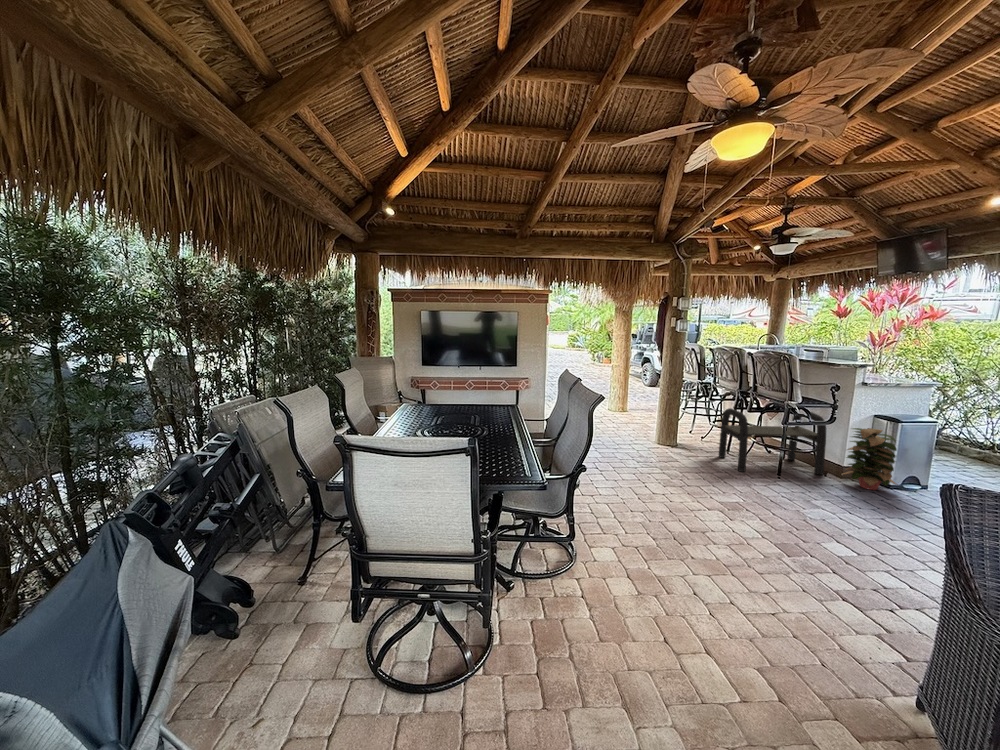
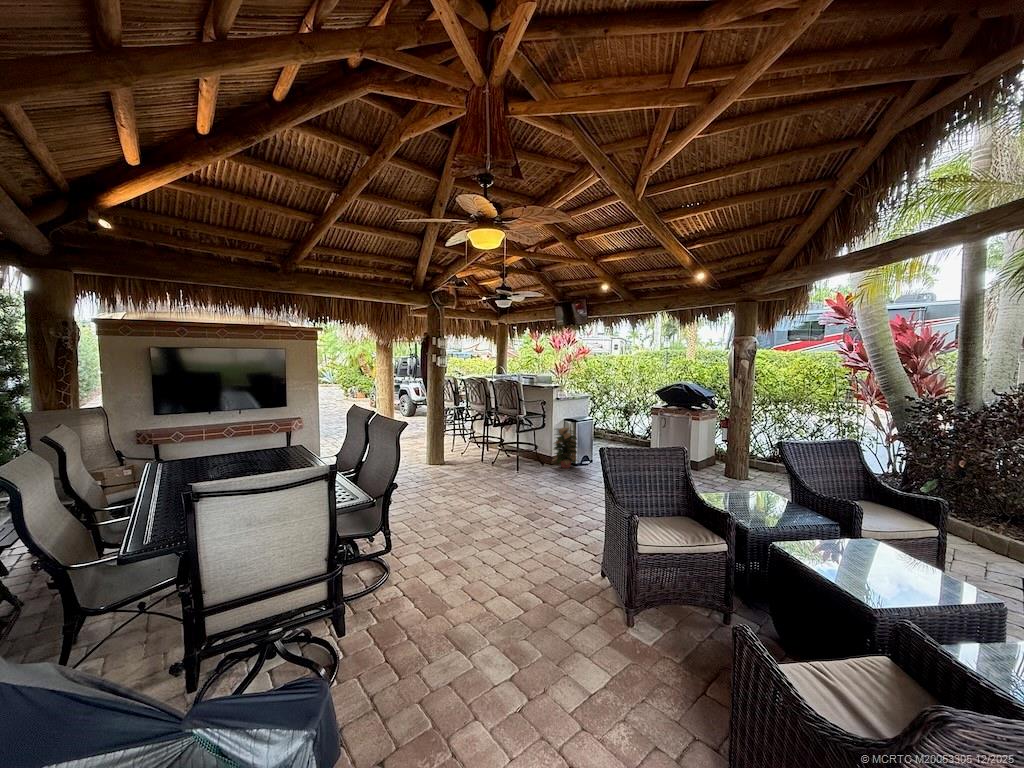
bench: present [719,408,826,475] -> none [476,420,542,472]

